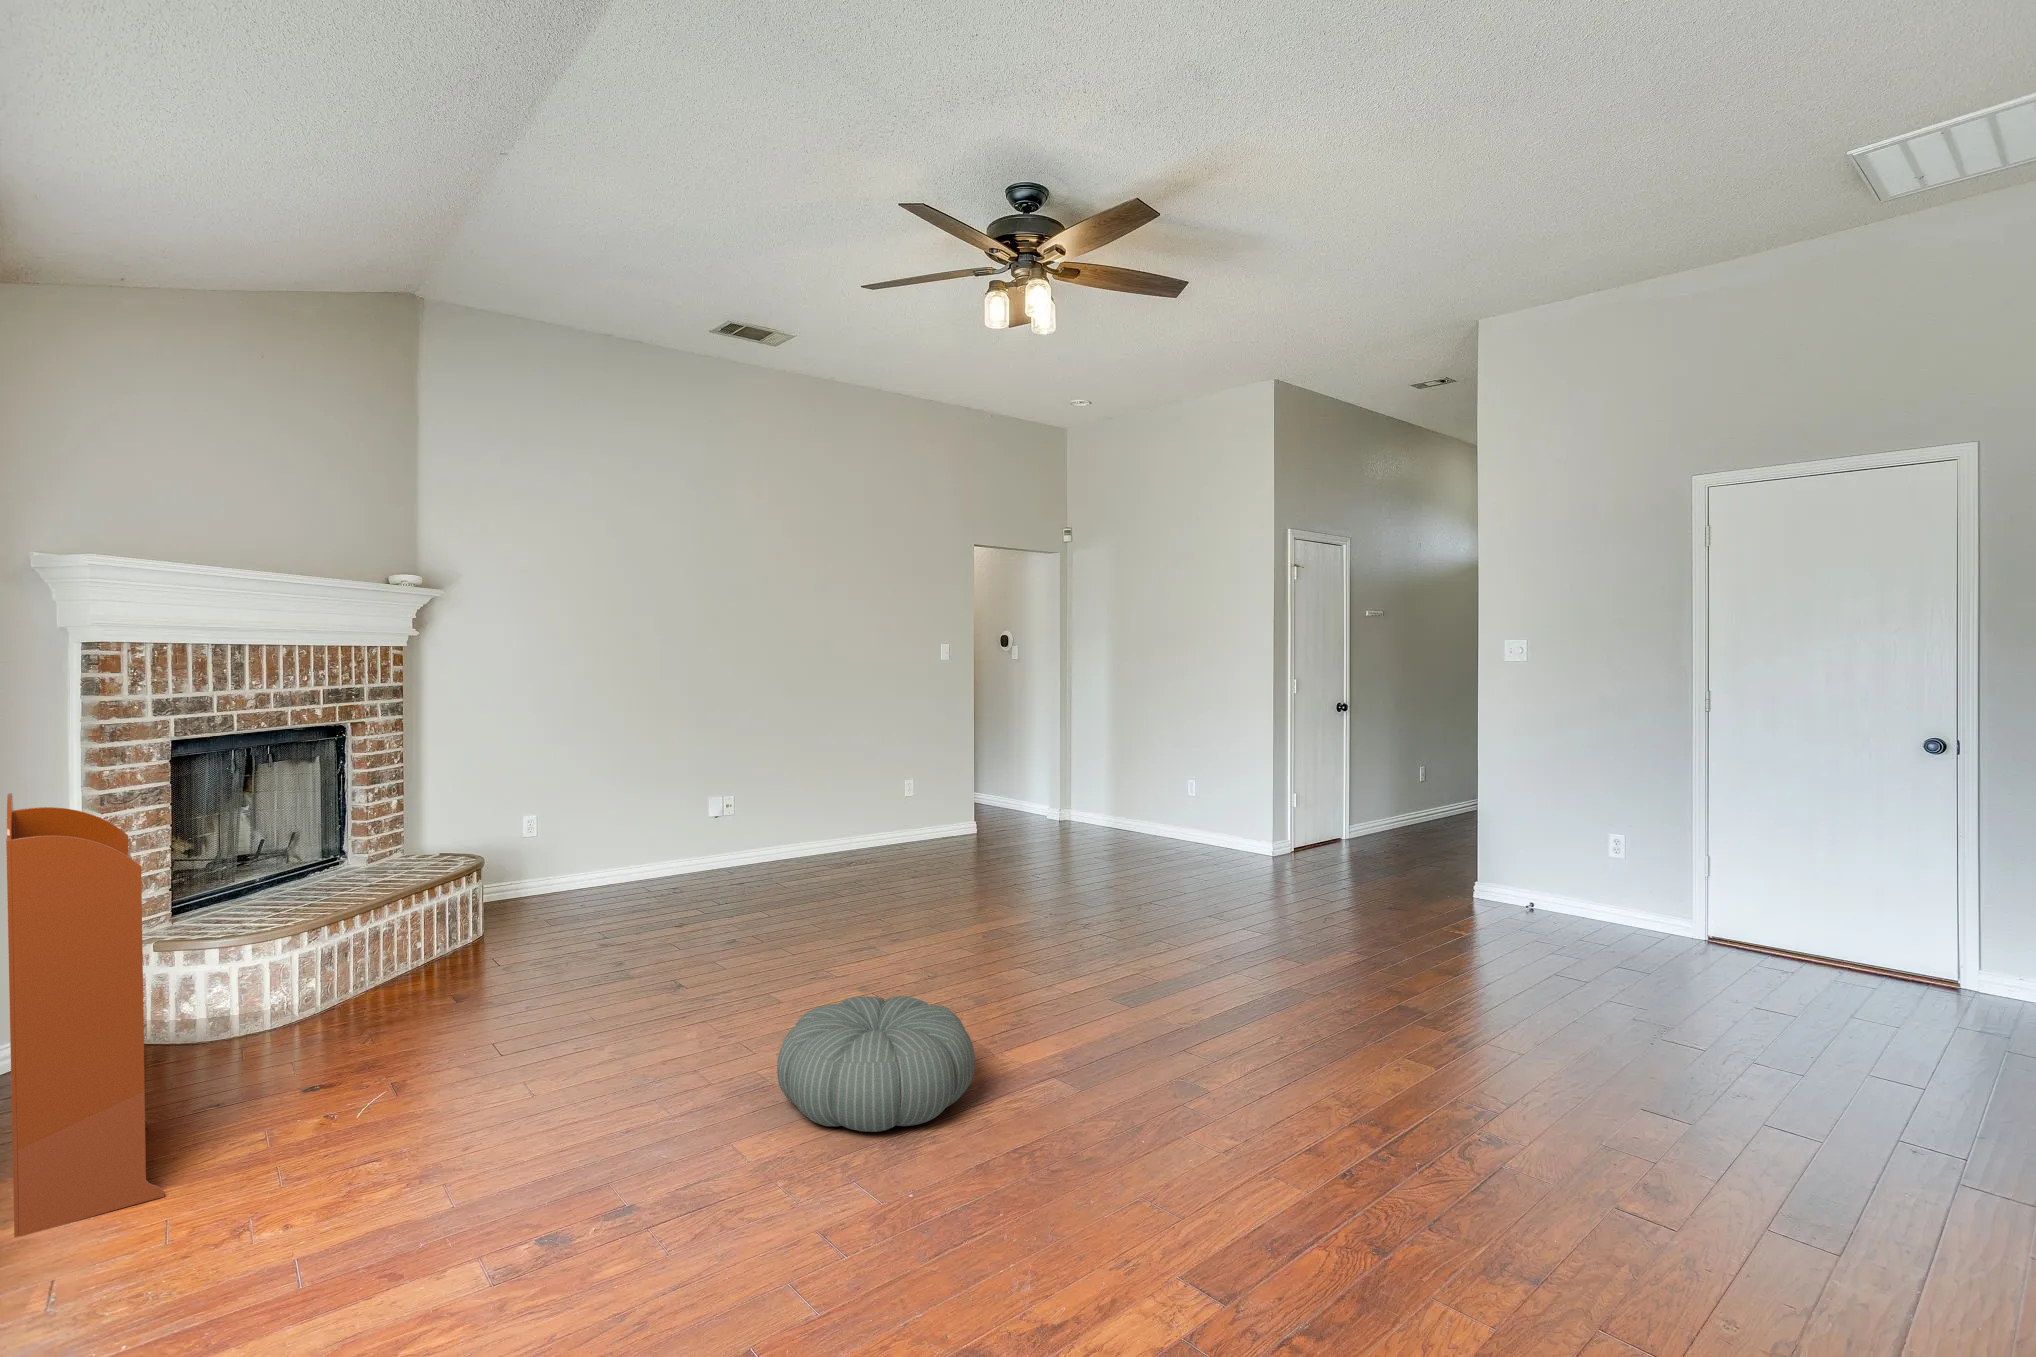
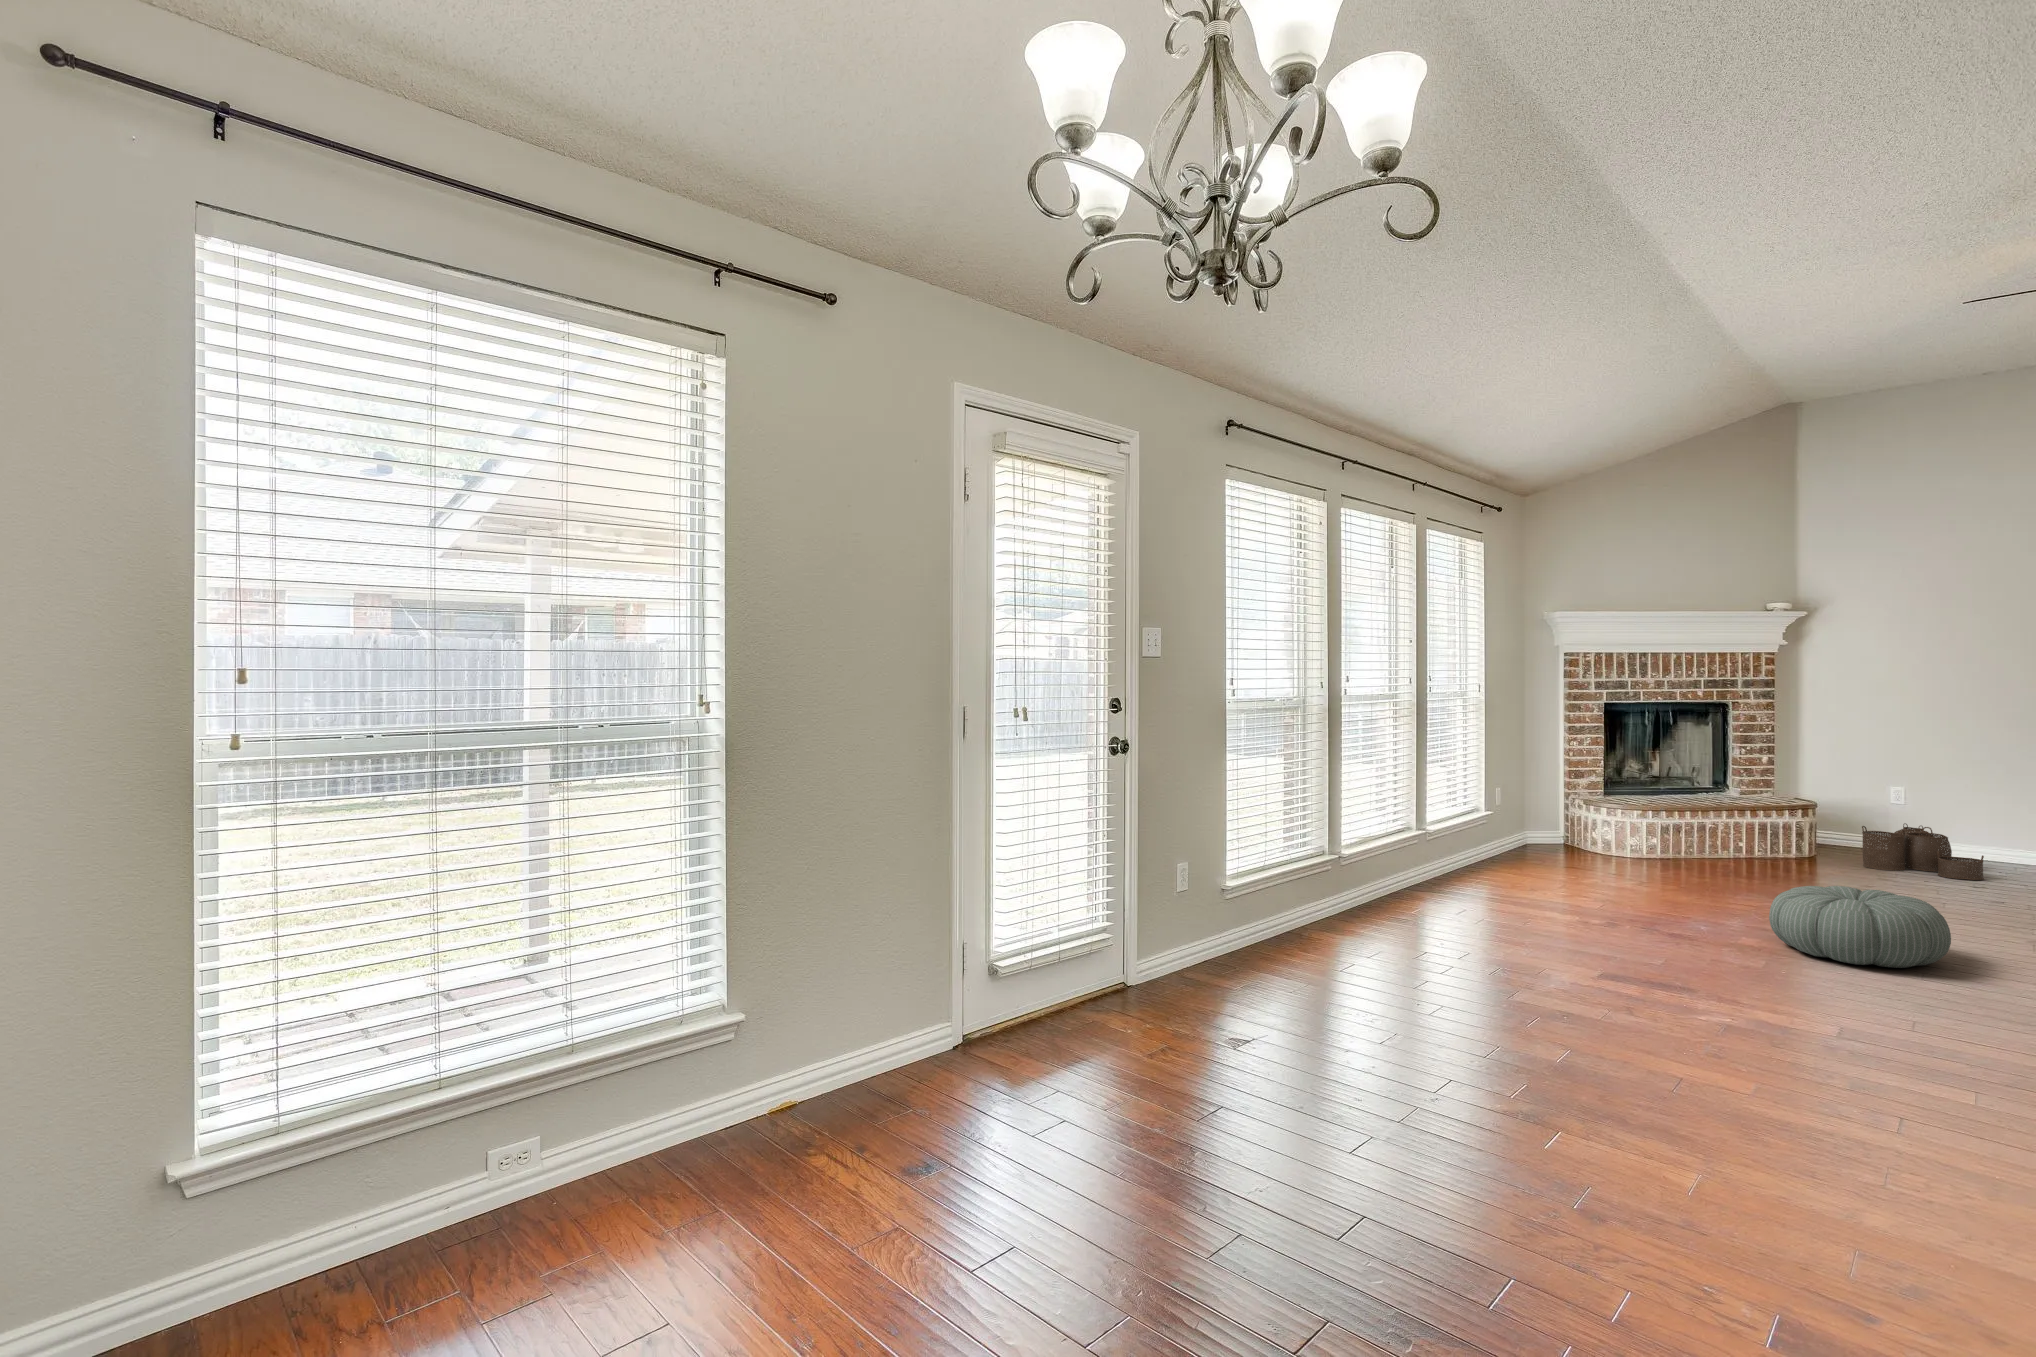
bookcase: present [6,793,164,1237] -> none [1458,707,1533,875]
woven basket: none [532,862,659,934] -> present [1862,823,1984,880]

